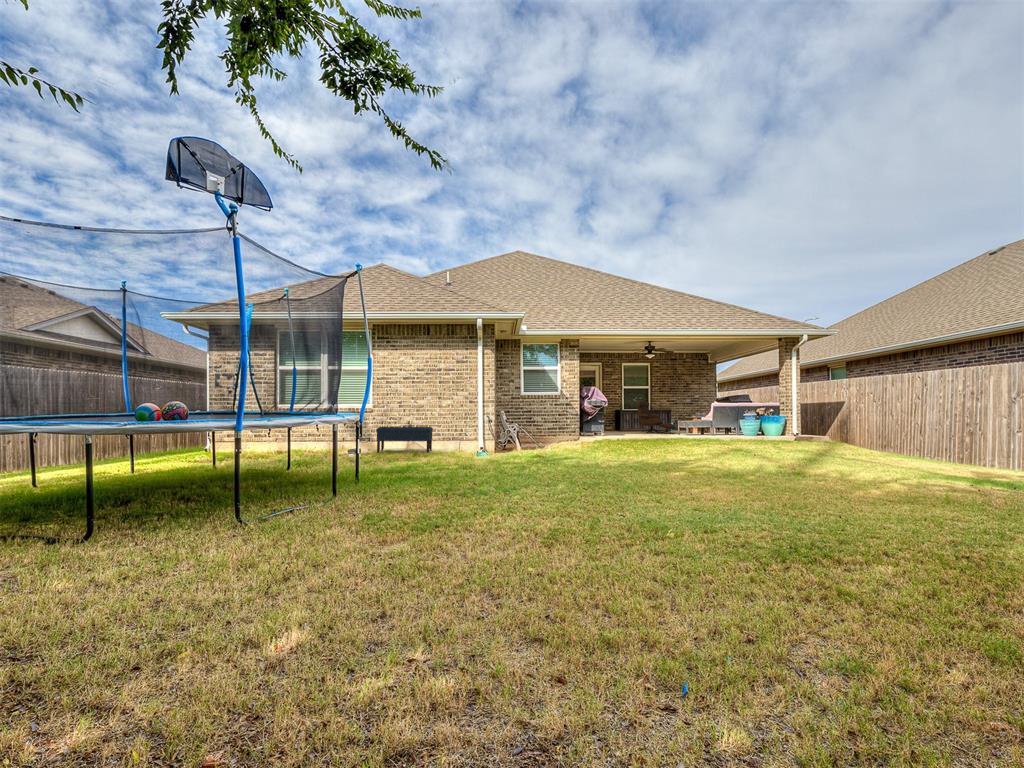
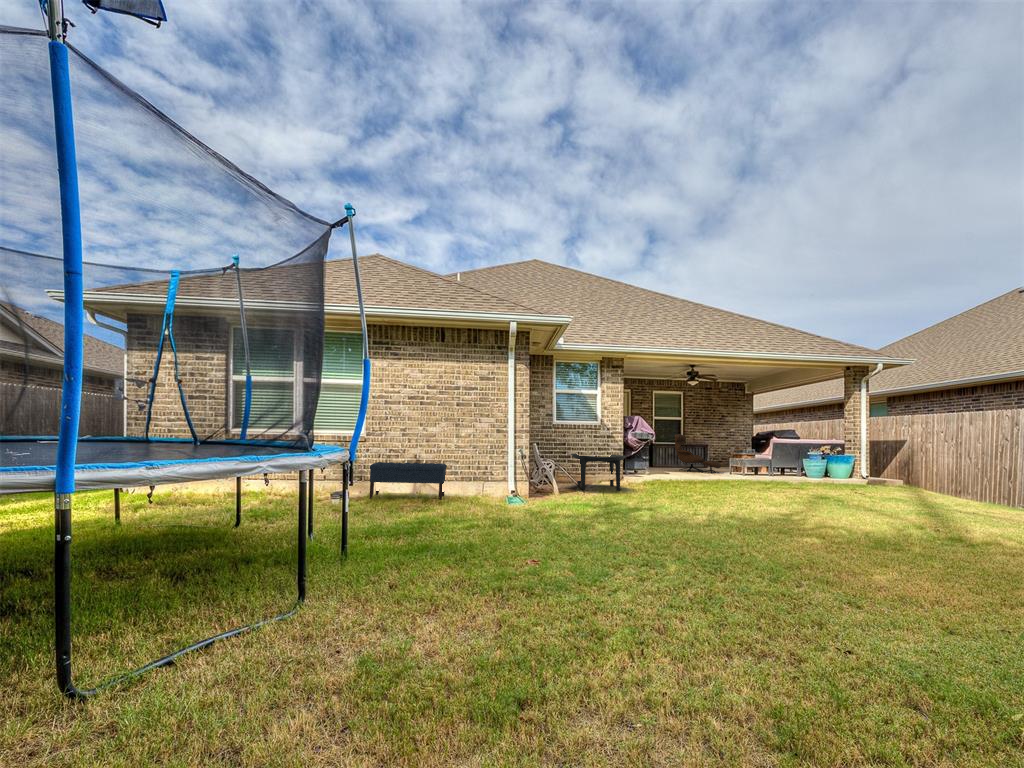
round table: none [532,418,576,446] -> present [571,453,626,491]

